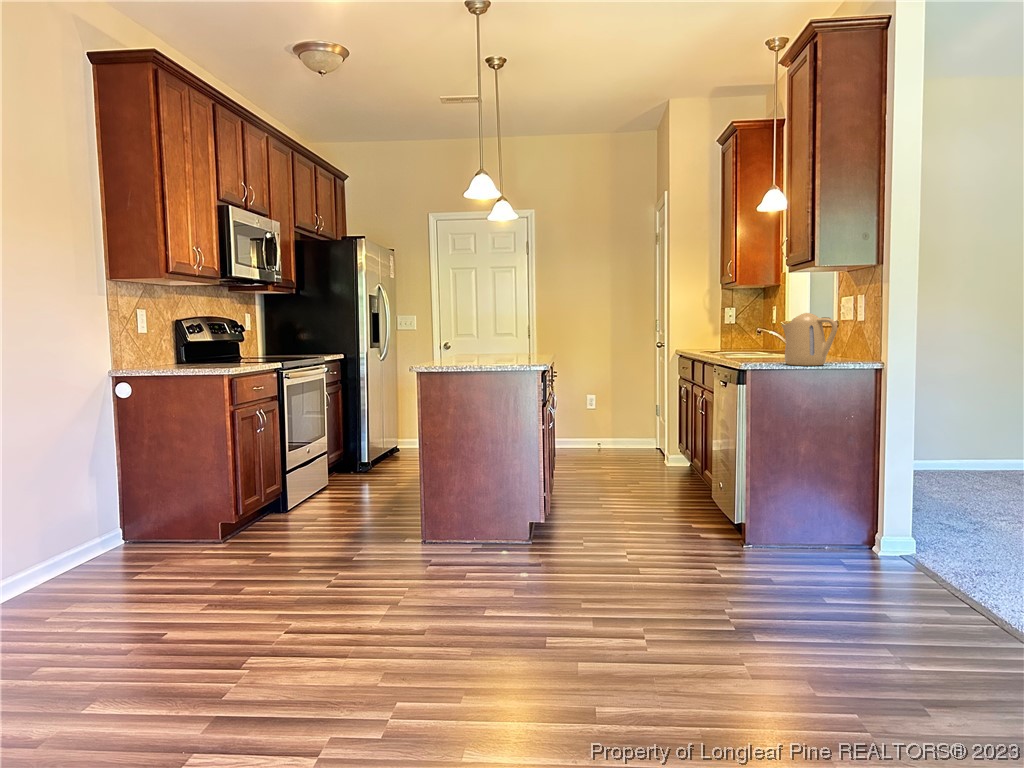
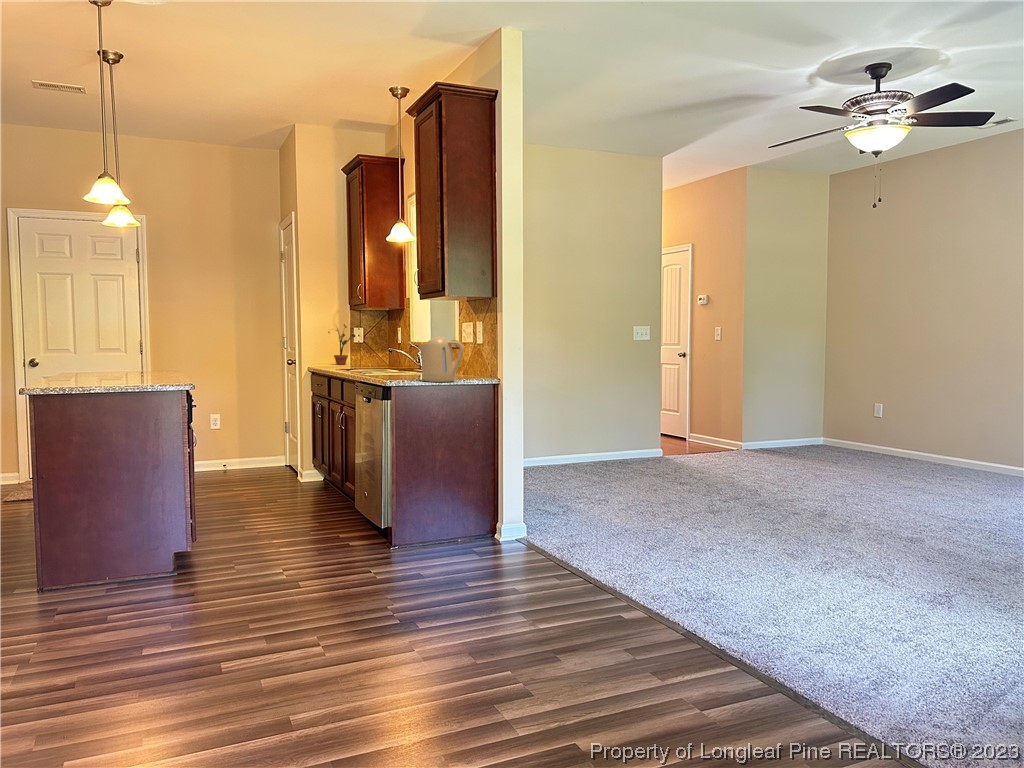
potted plant: none [696,302,728,348] -> present [328,324,355,365]

